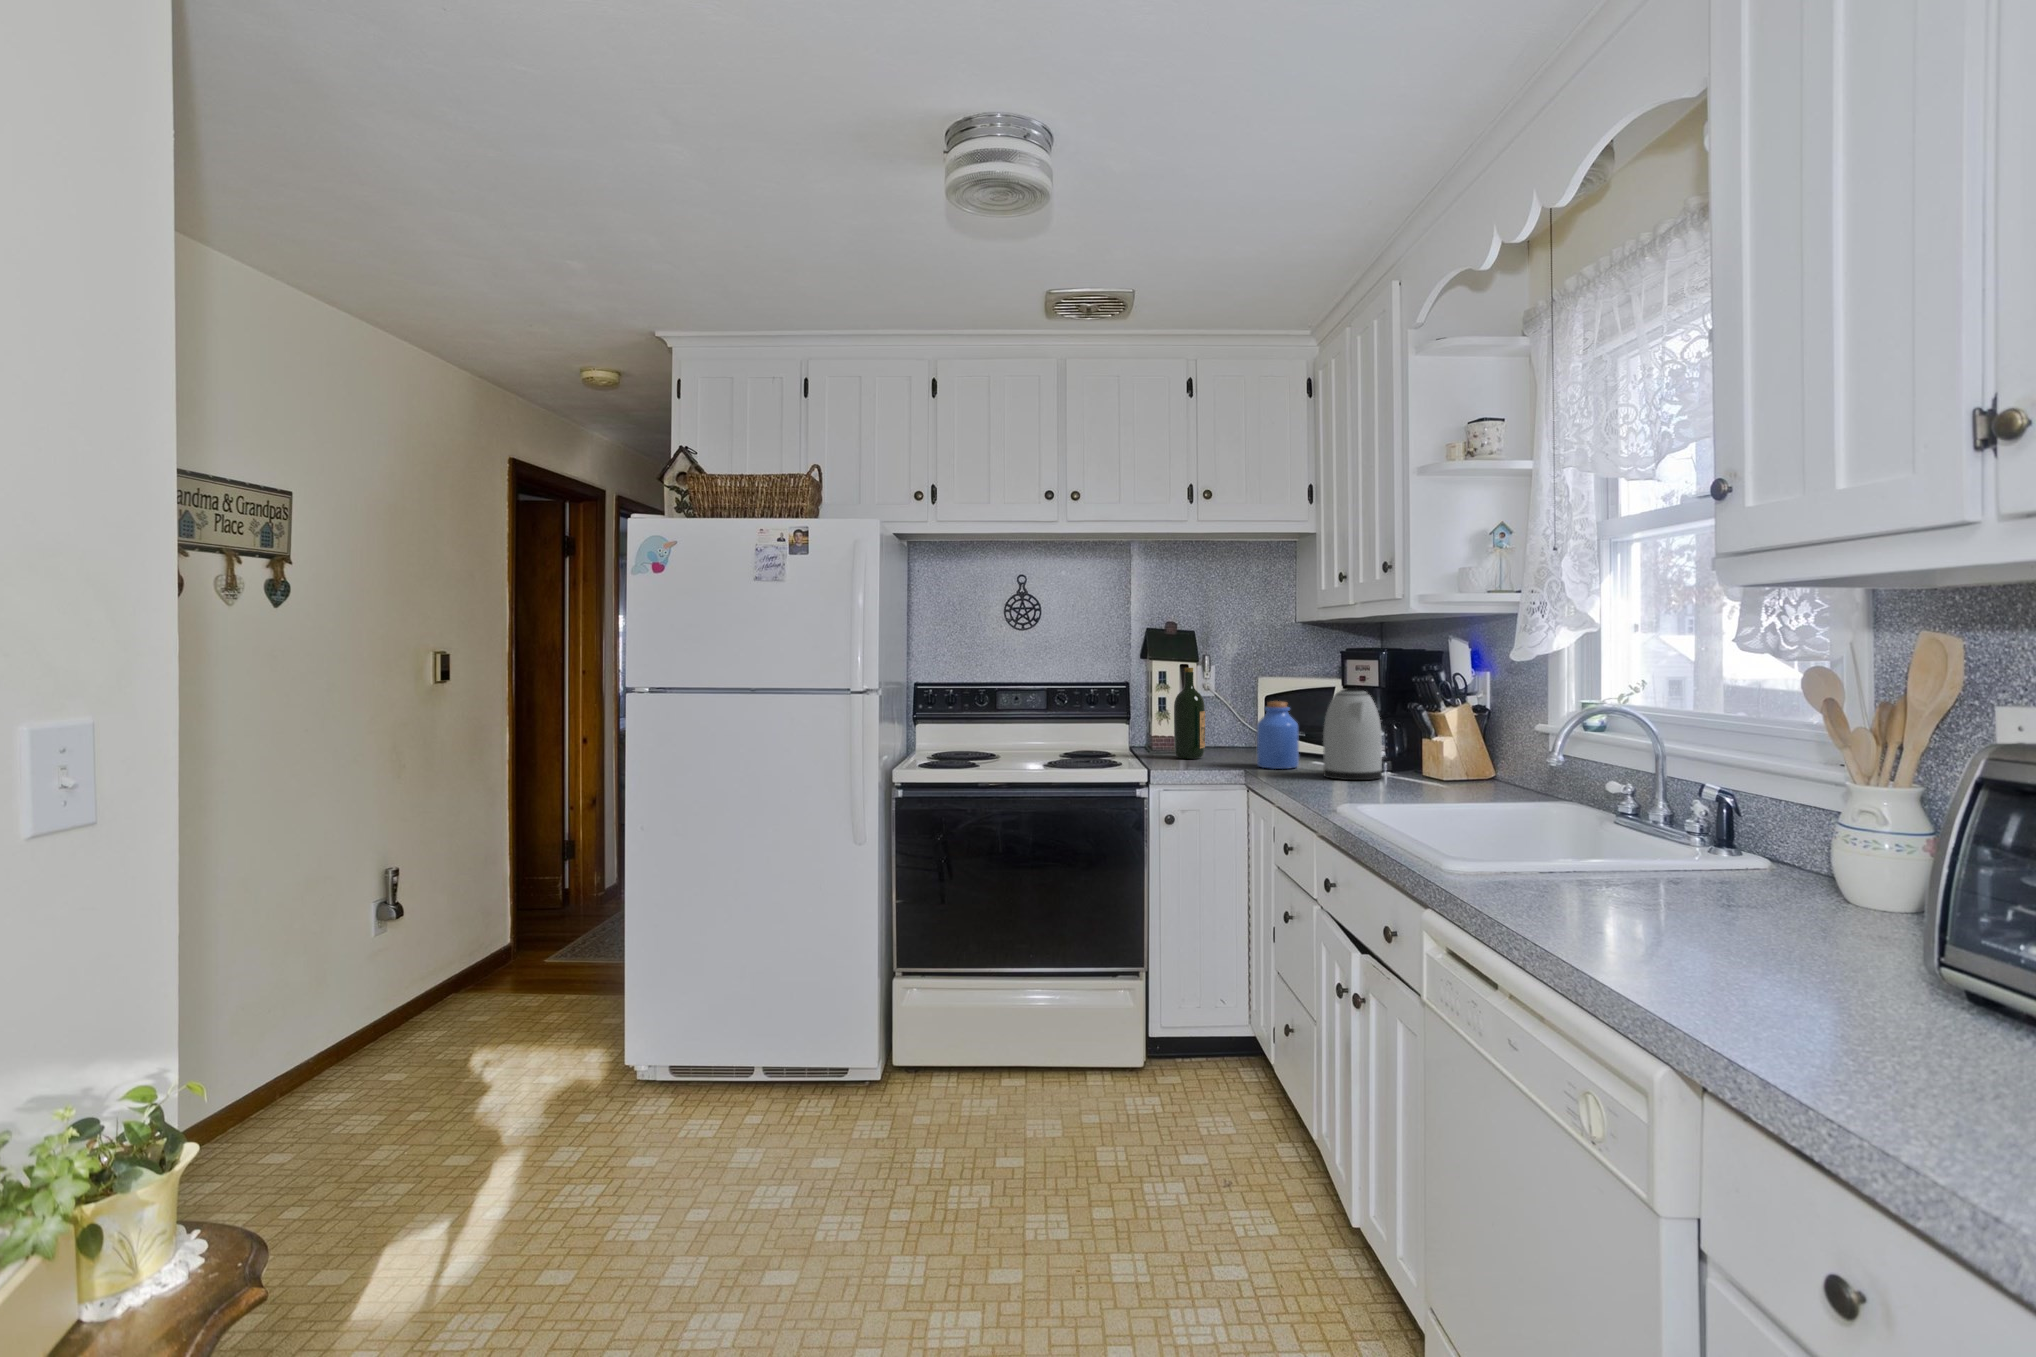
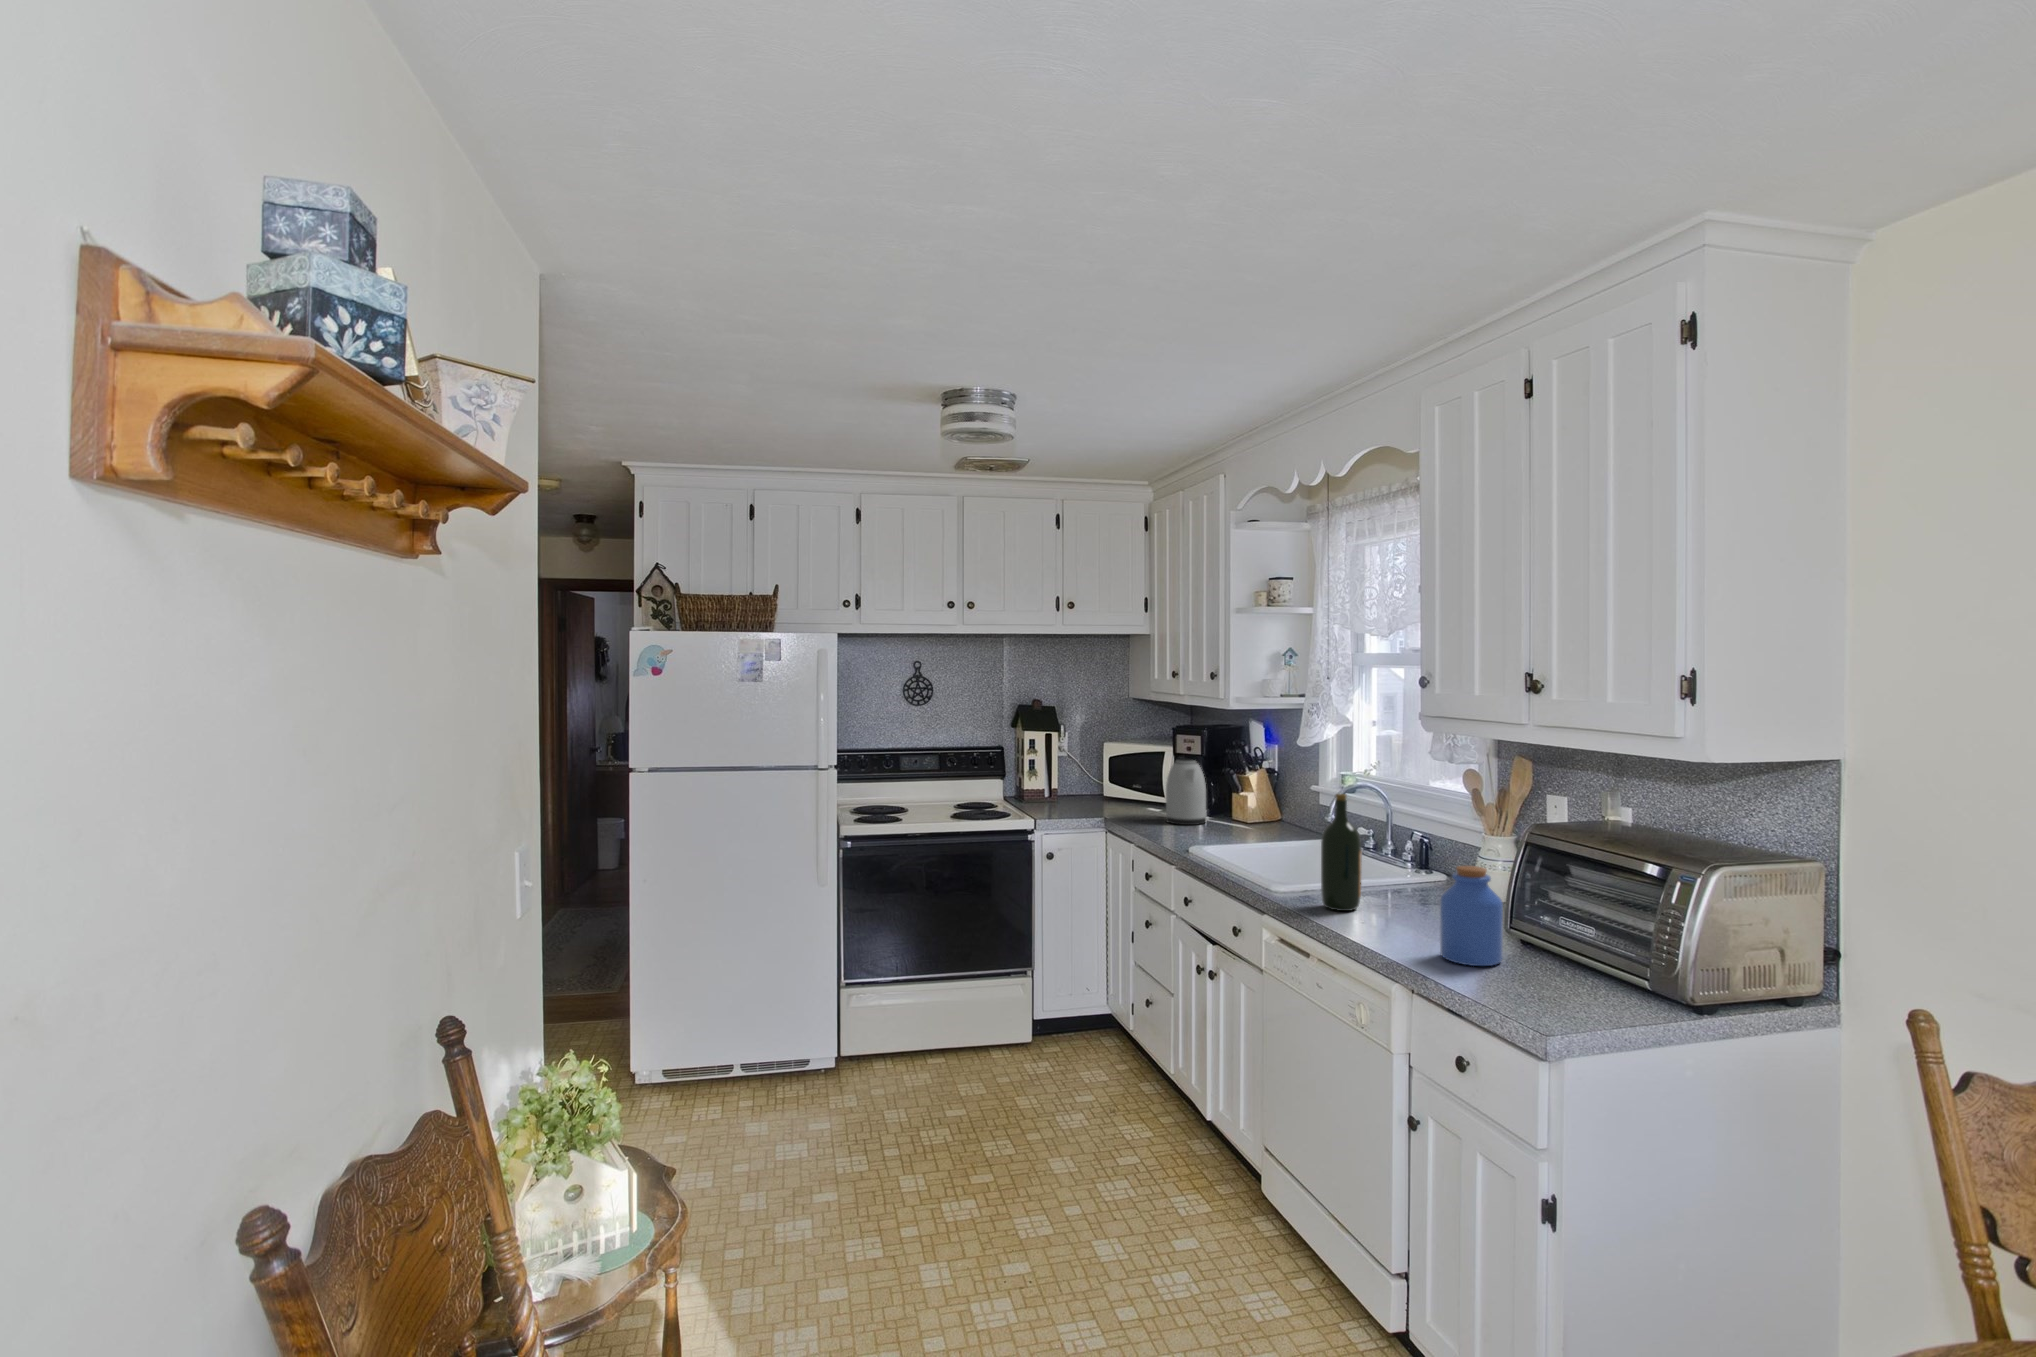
wine bottle: present [1174,668,1205,759] -> present [1321,794,1362,911]
jar: present [1257,701,1299,769] -> present [1440,866,1503,966]

